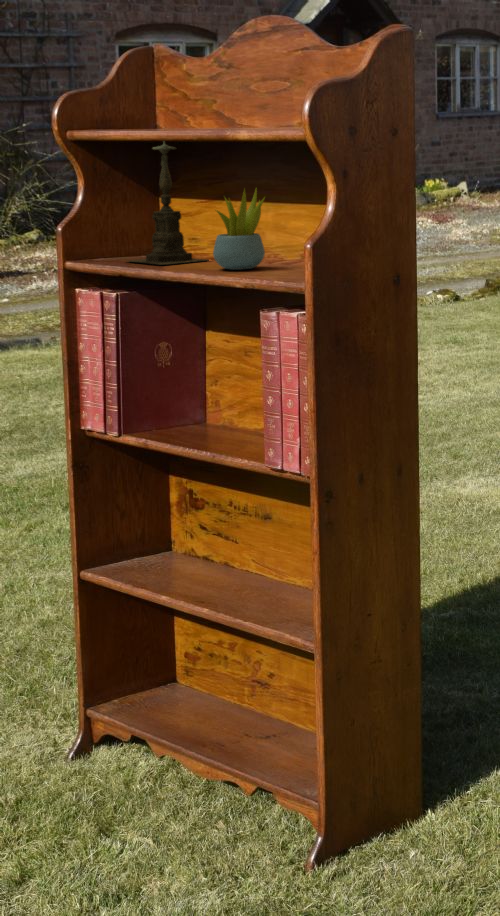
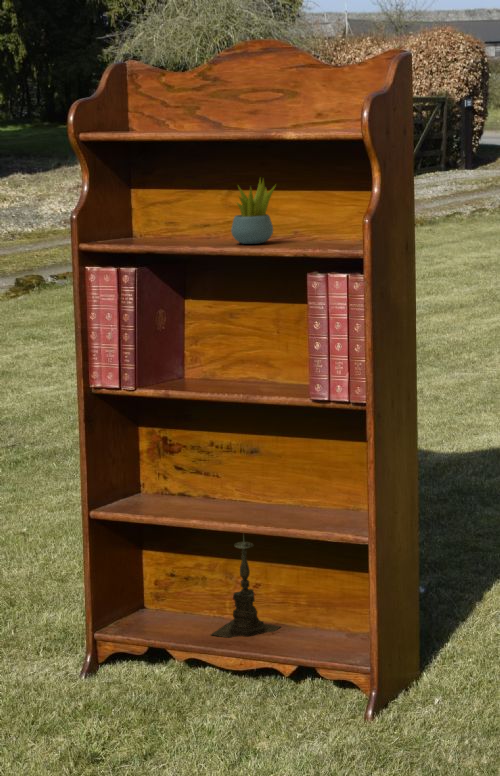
candle holder: present [129,141,206,265] -> present [211,534,280,638]

